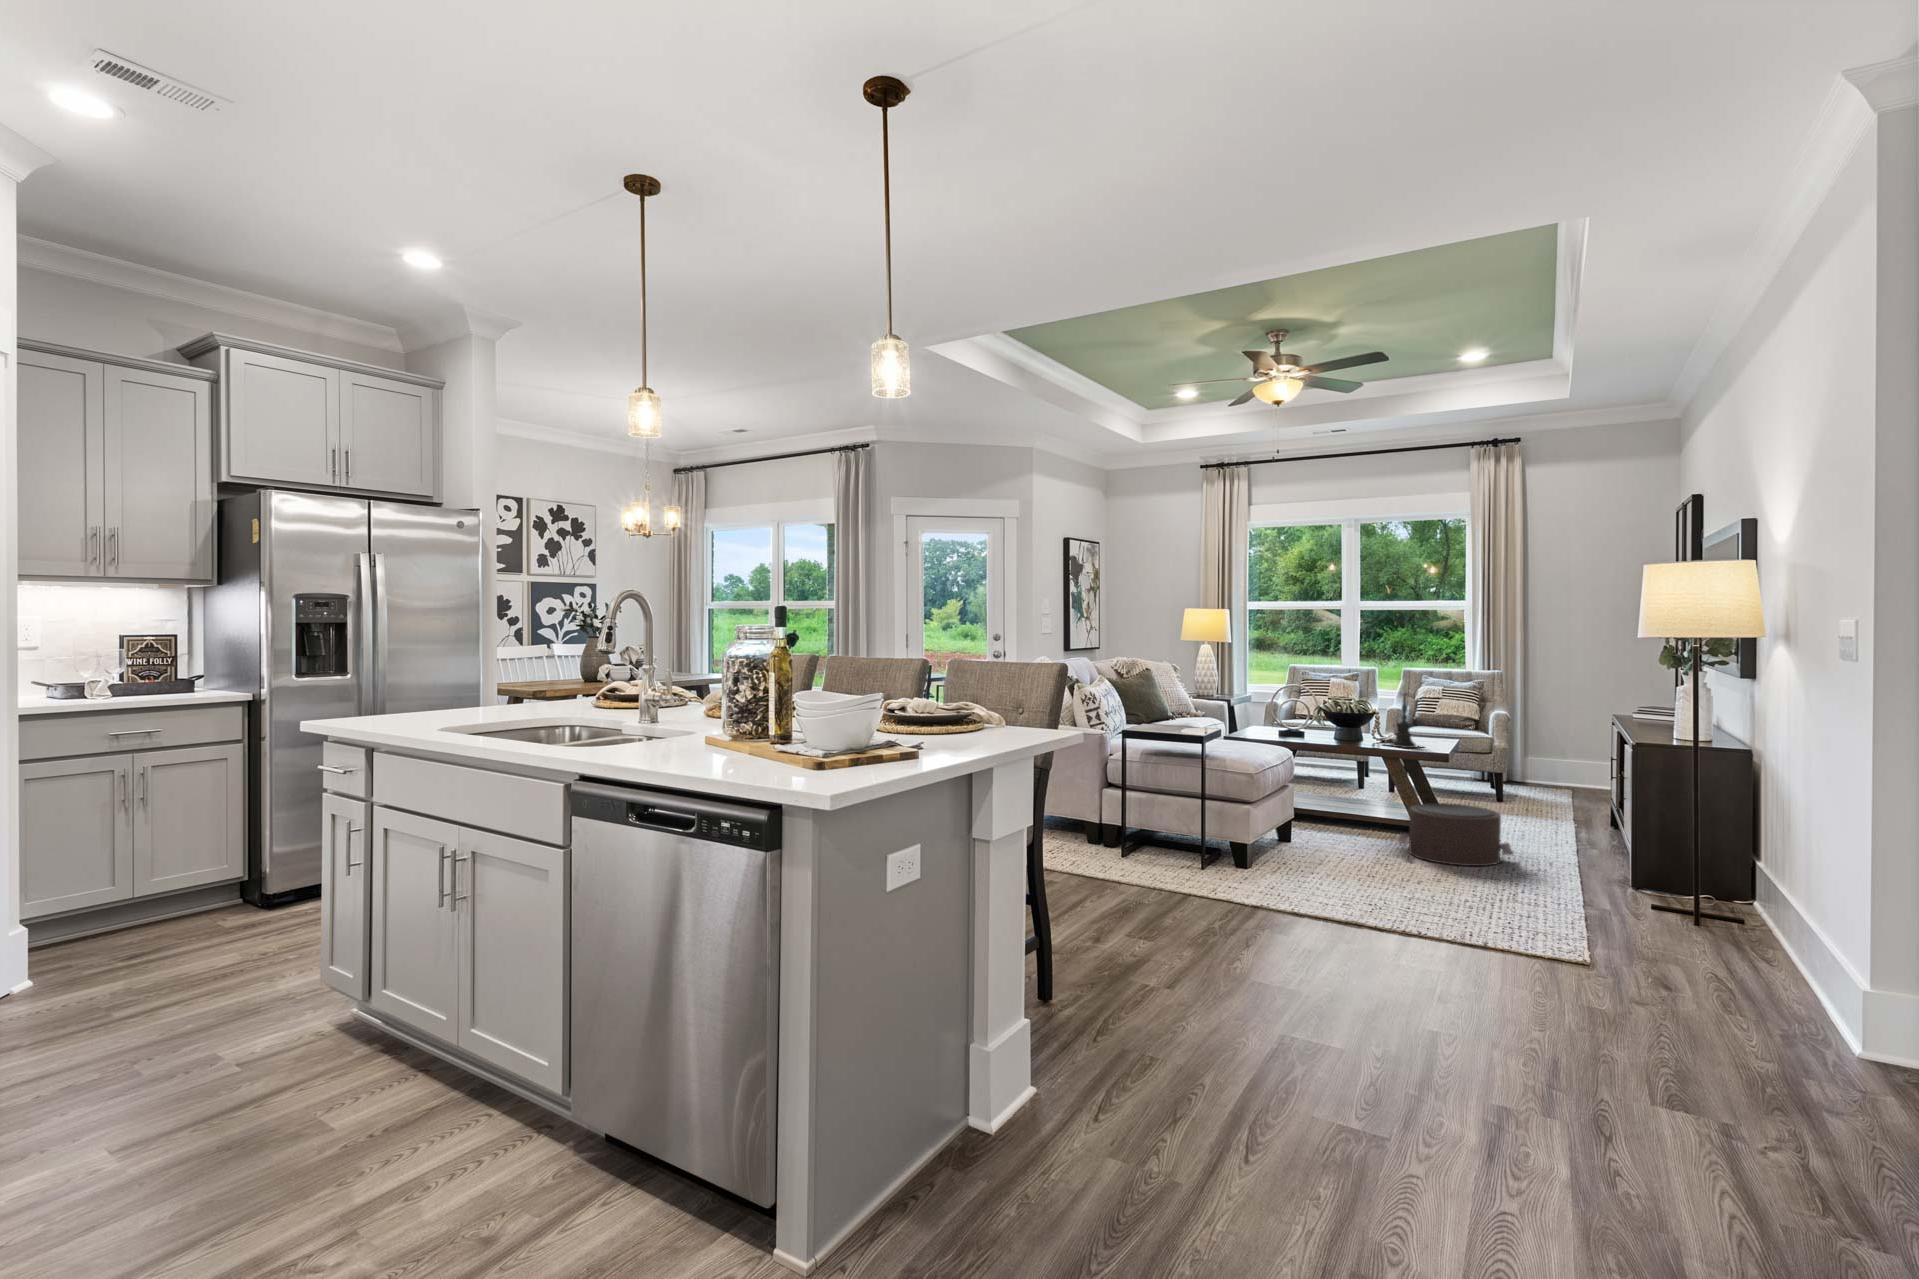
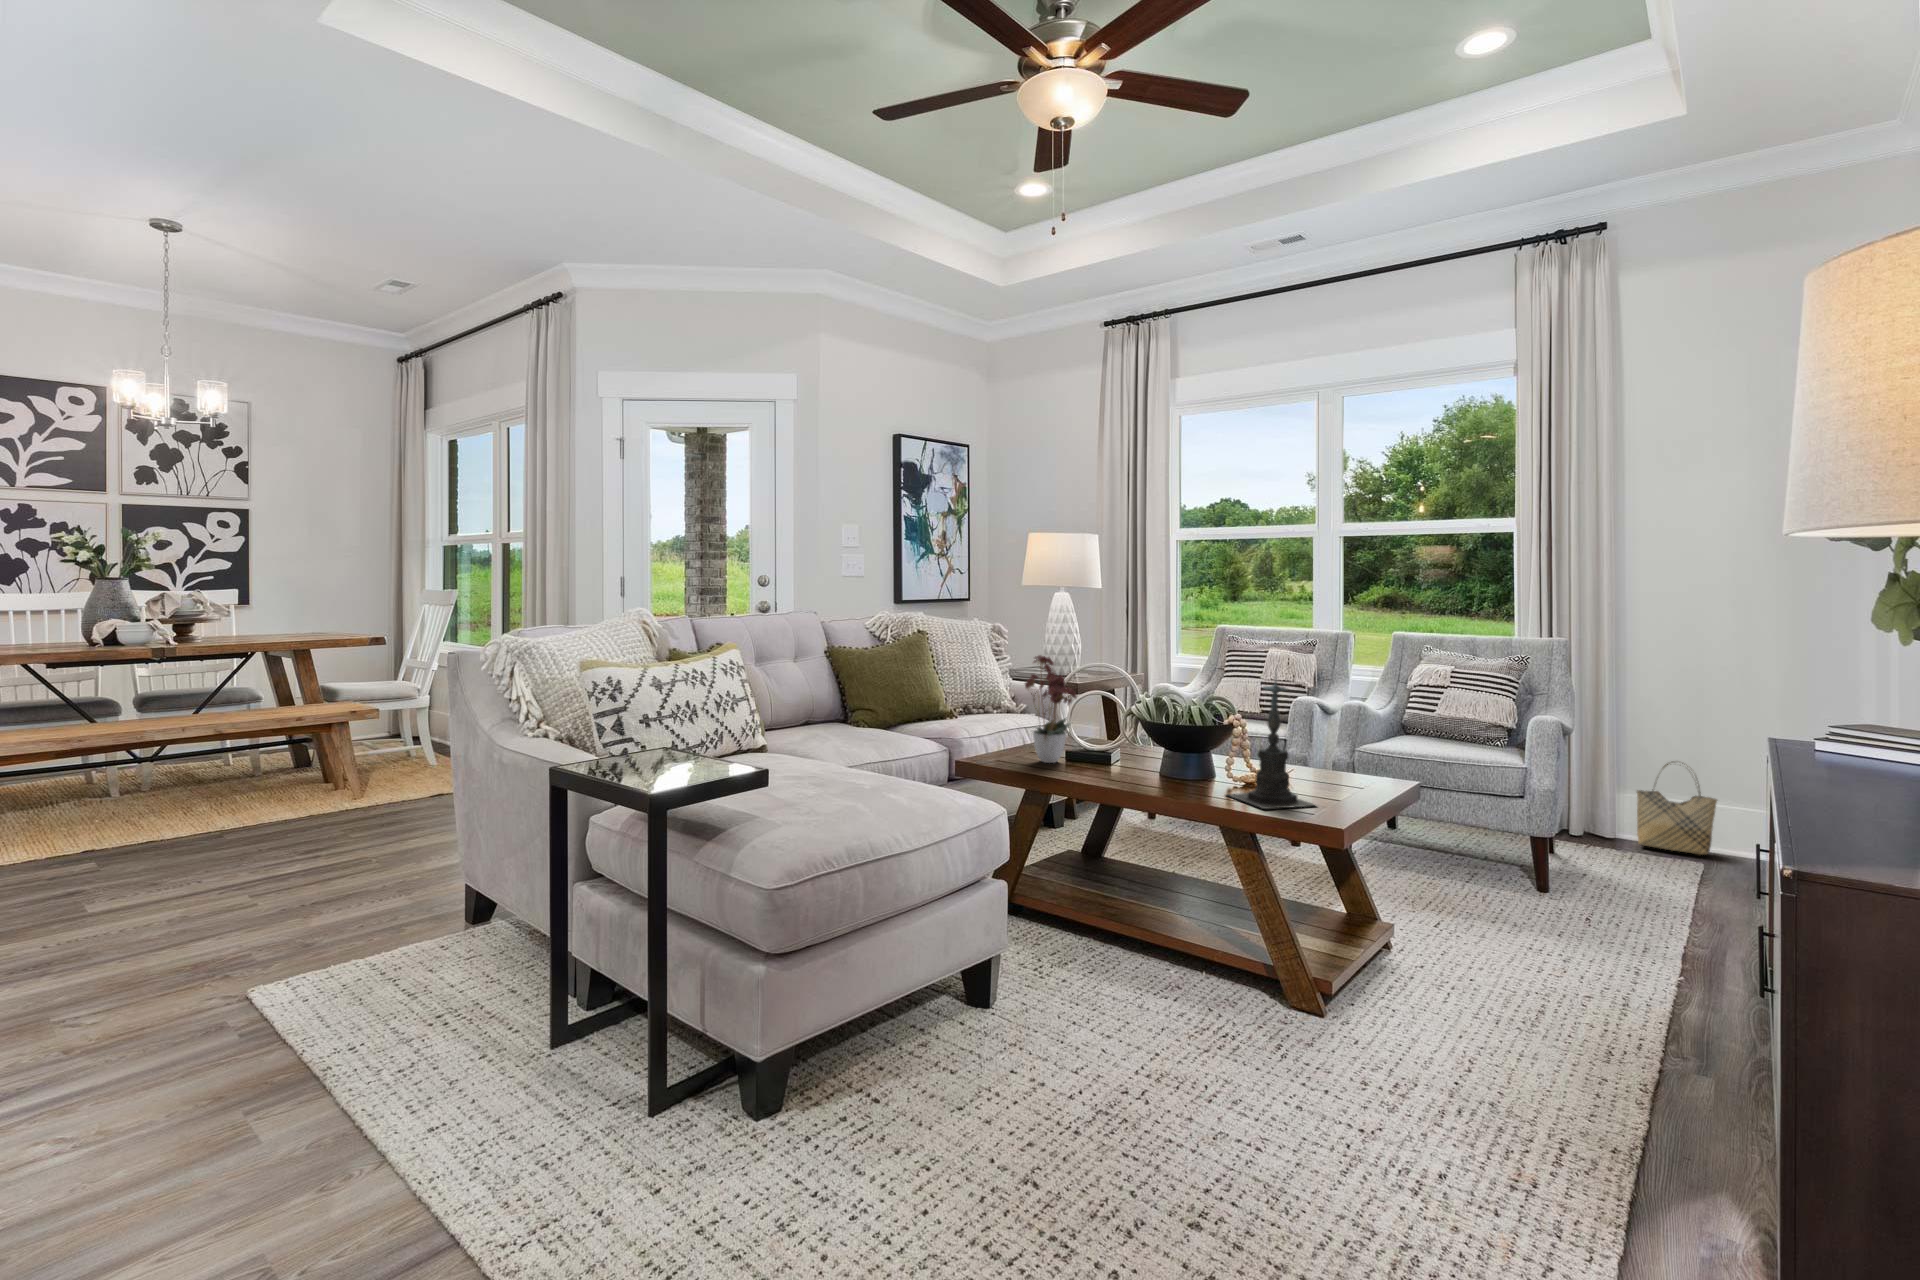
flower arrangement: none [1256,678,1295,736] -> present [1025,655,1076,763]
woven basket: none [1537,737,1579,787] -> present [1637,763,1717,855]
pouf: present [1399,803,1514,866] -> none [1150,959,1446,1178]

